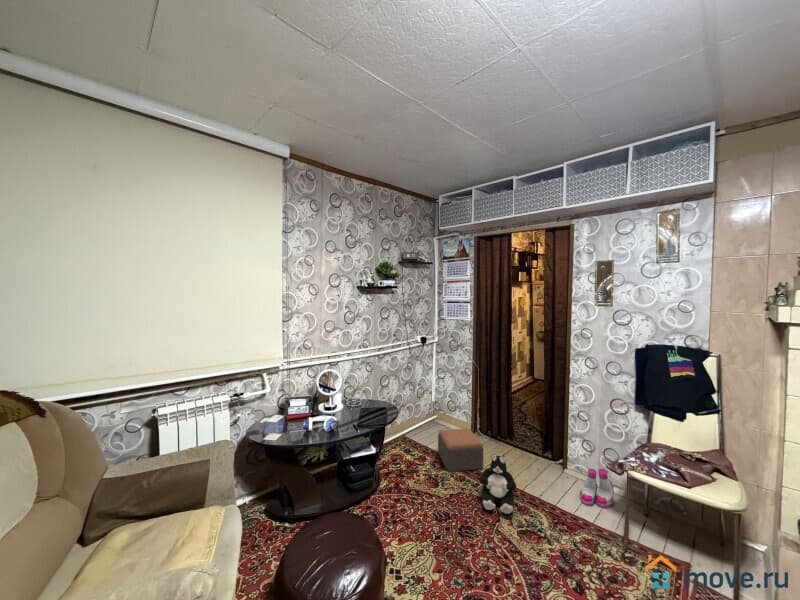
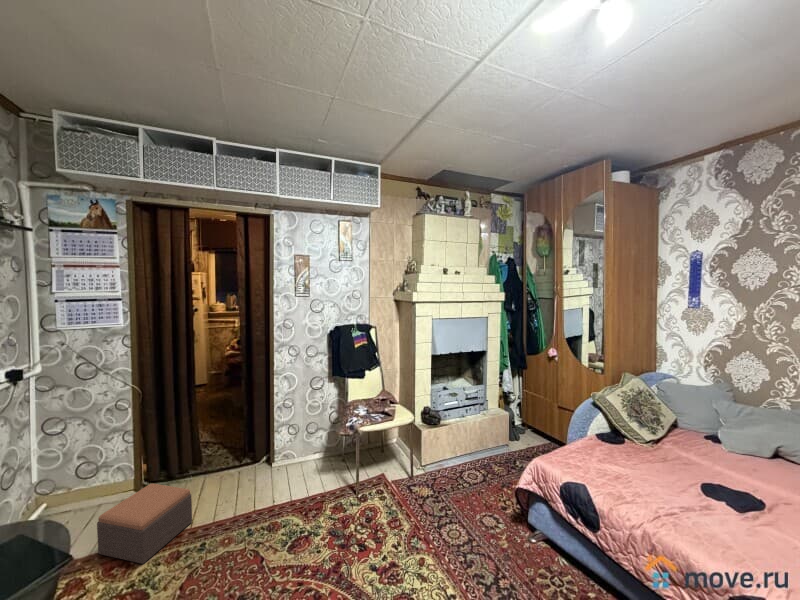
plush toy: present [479,454,516,514] -> none [216,483,271,560]
boots: present [580,469,614,507] -> none [298,442,323,482]

